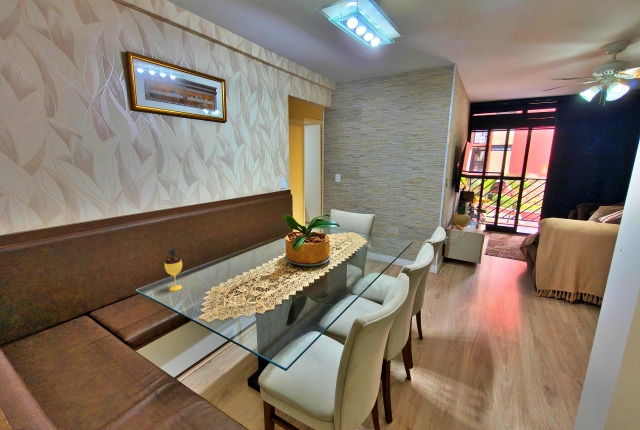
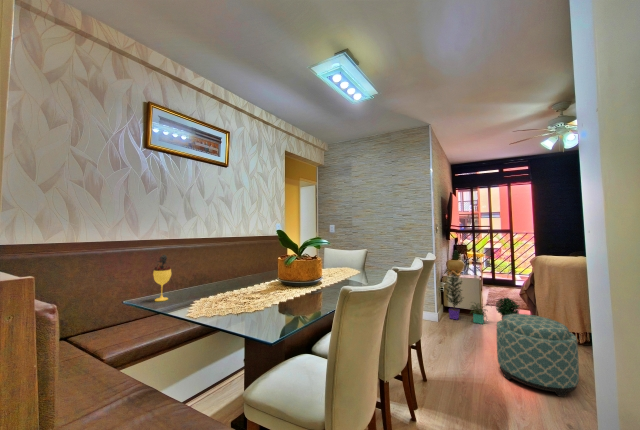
potted plant: none [446,225,519,284] -> present [445,270,519,324]
ottoman: none [489,282,568,358] -> present [497,314,579,397]

